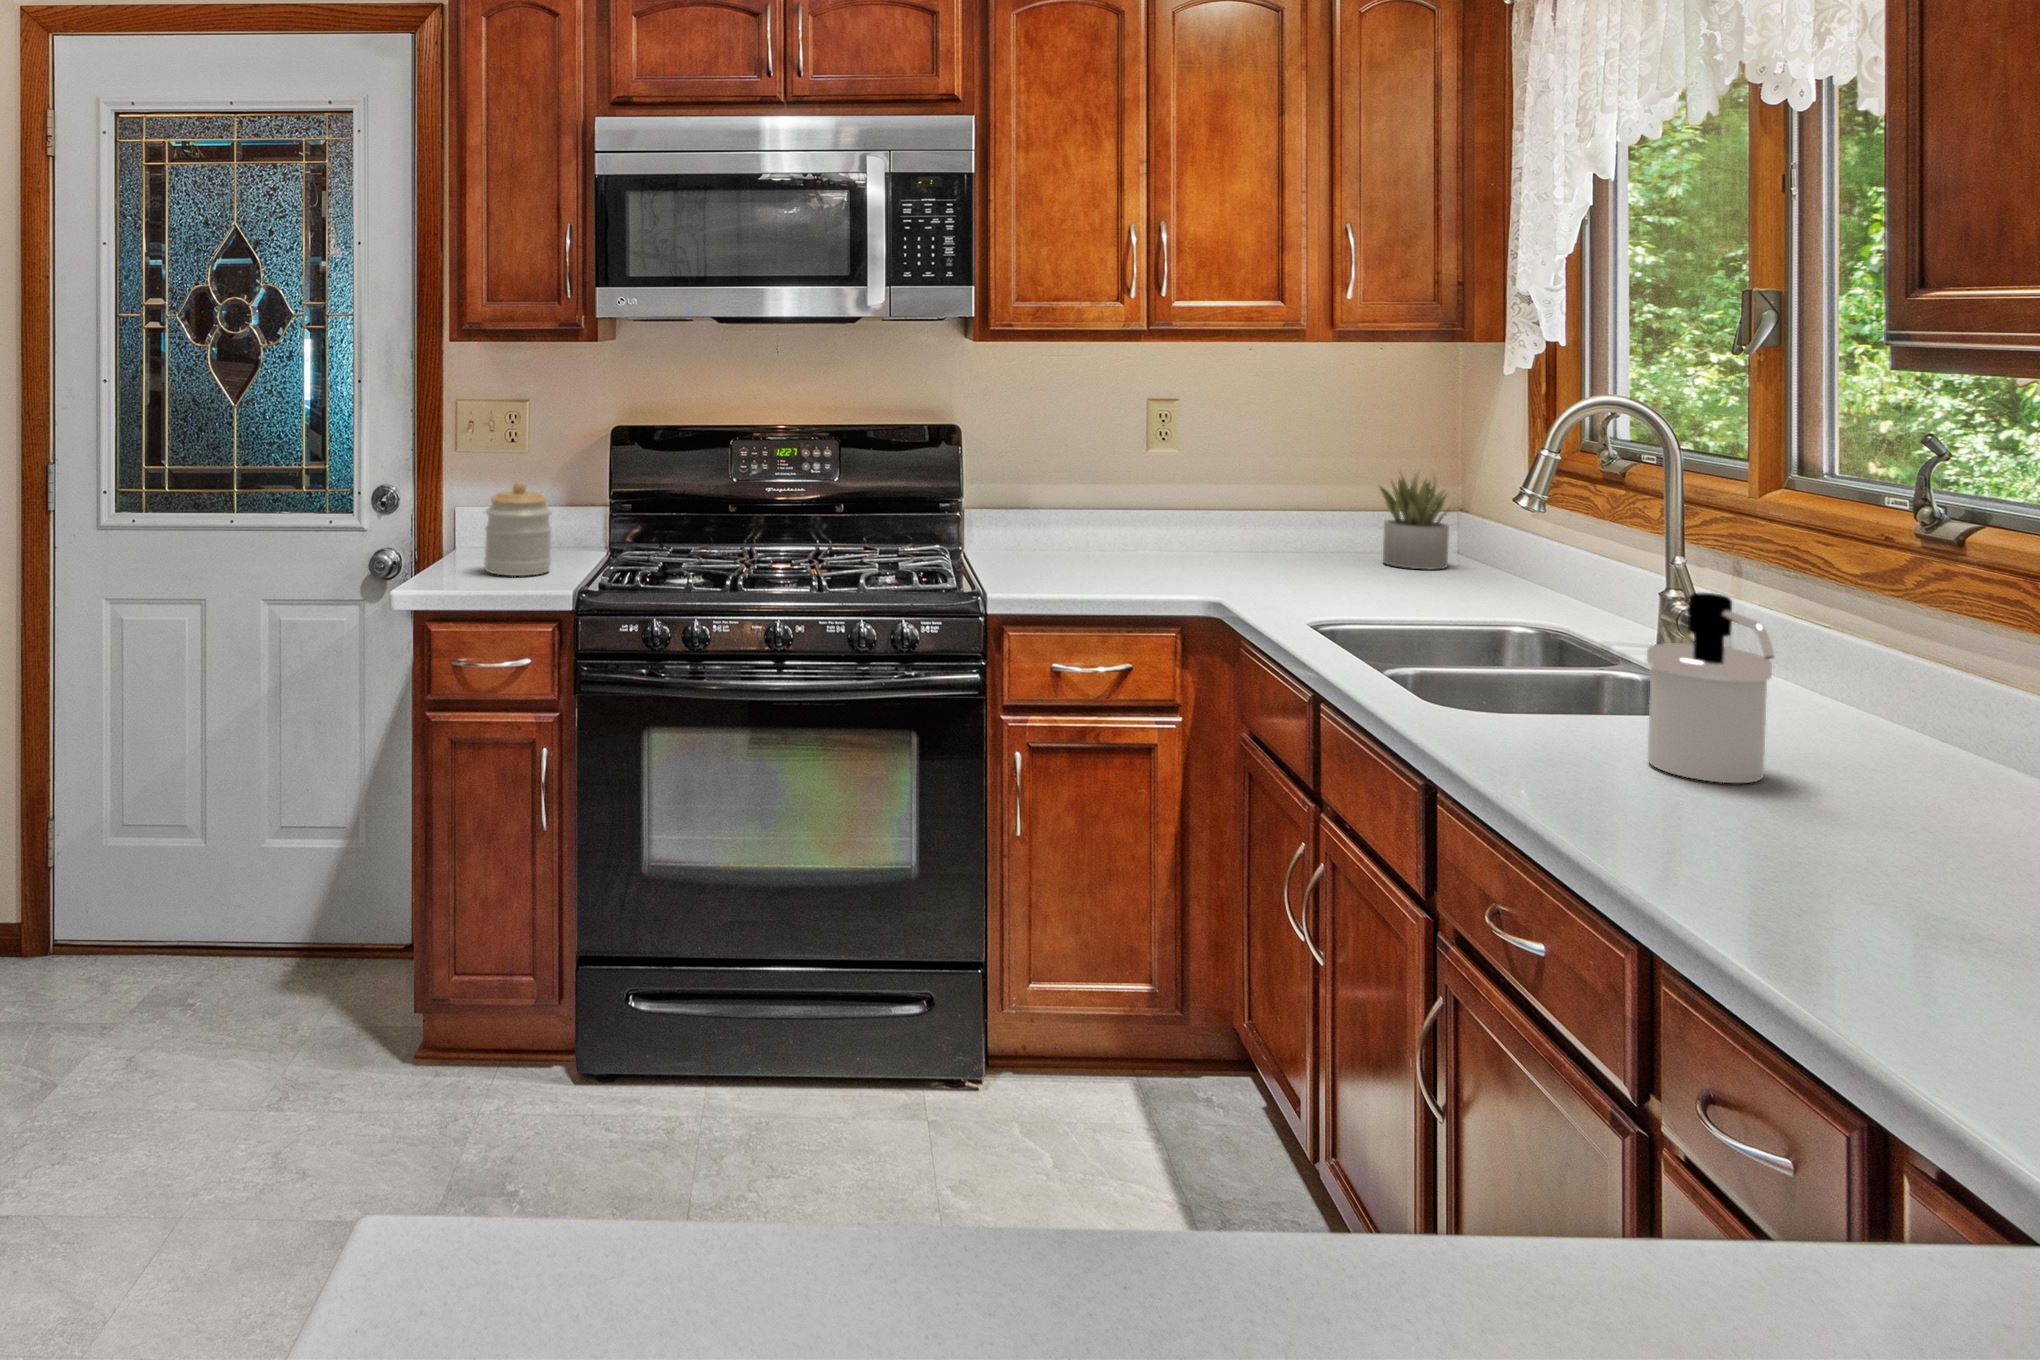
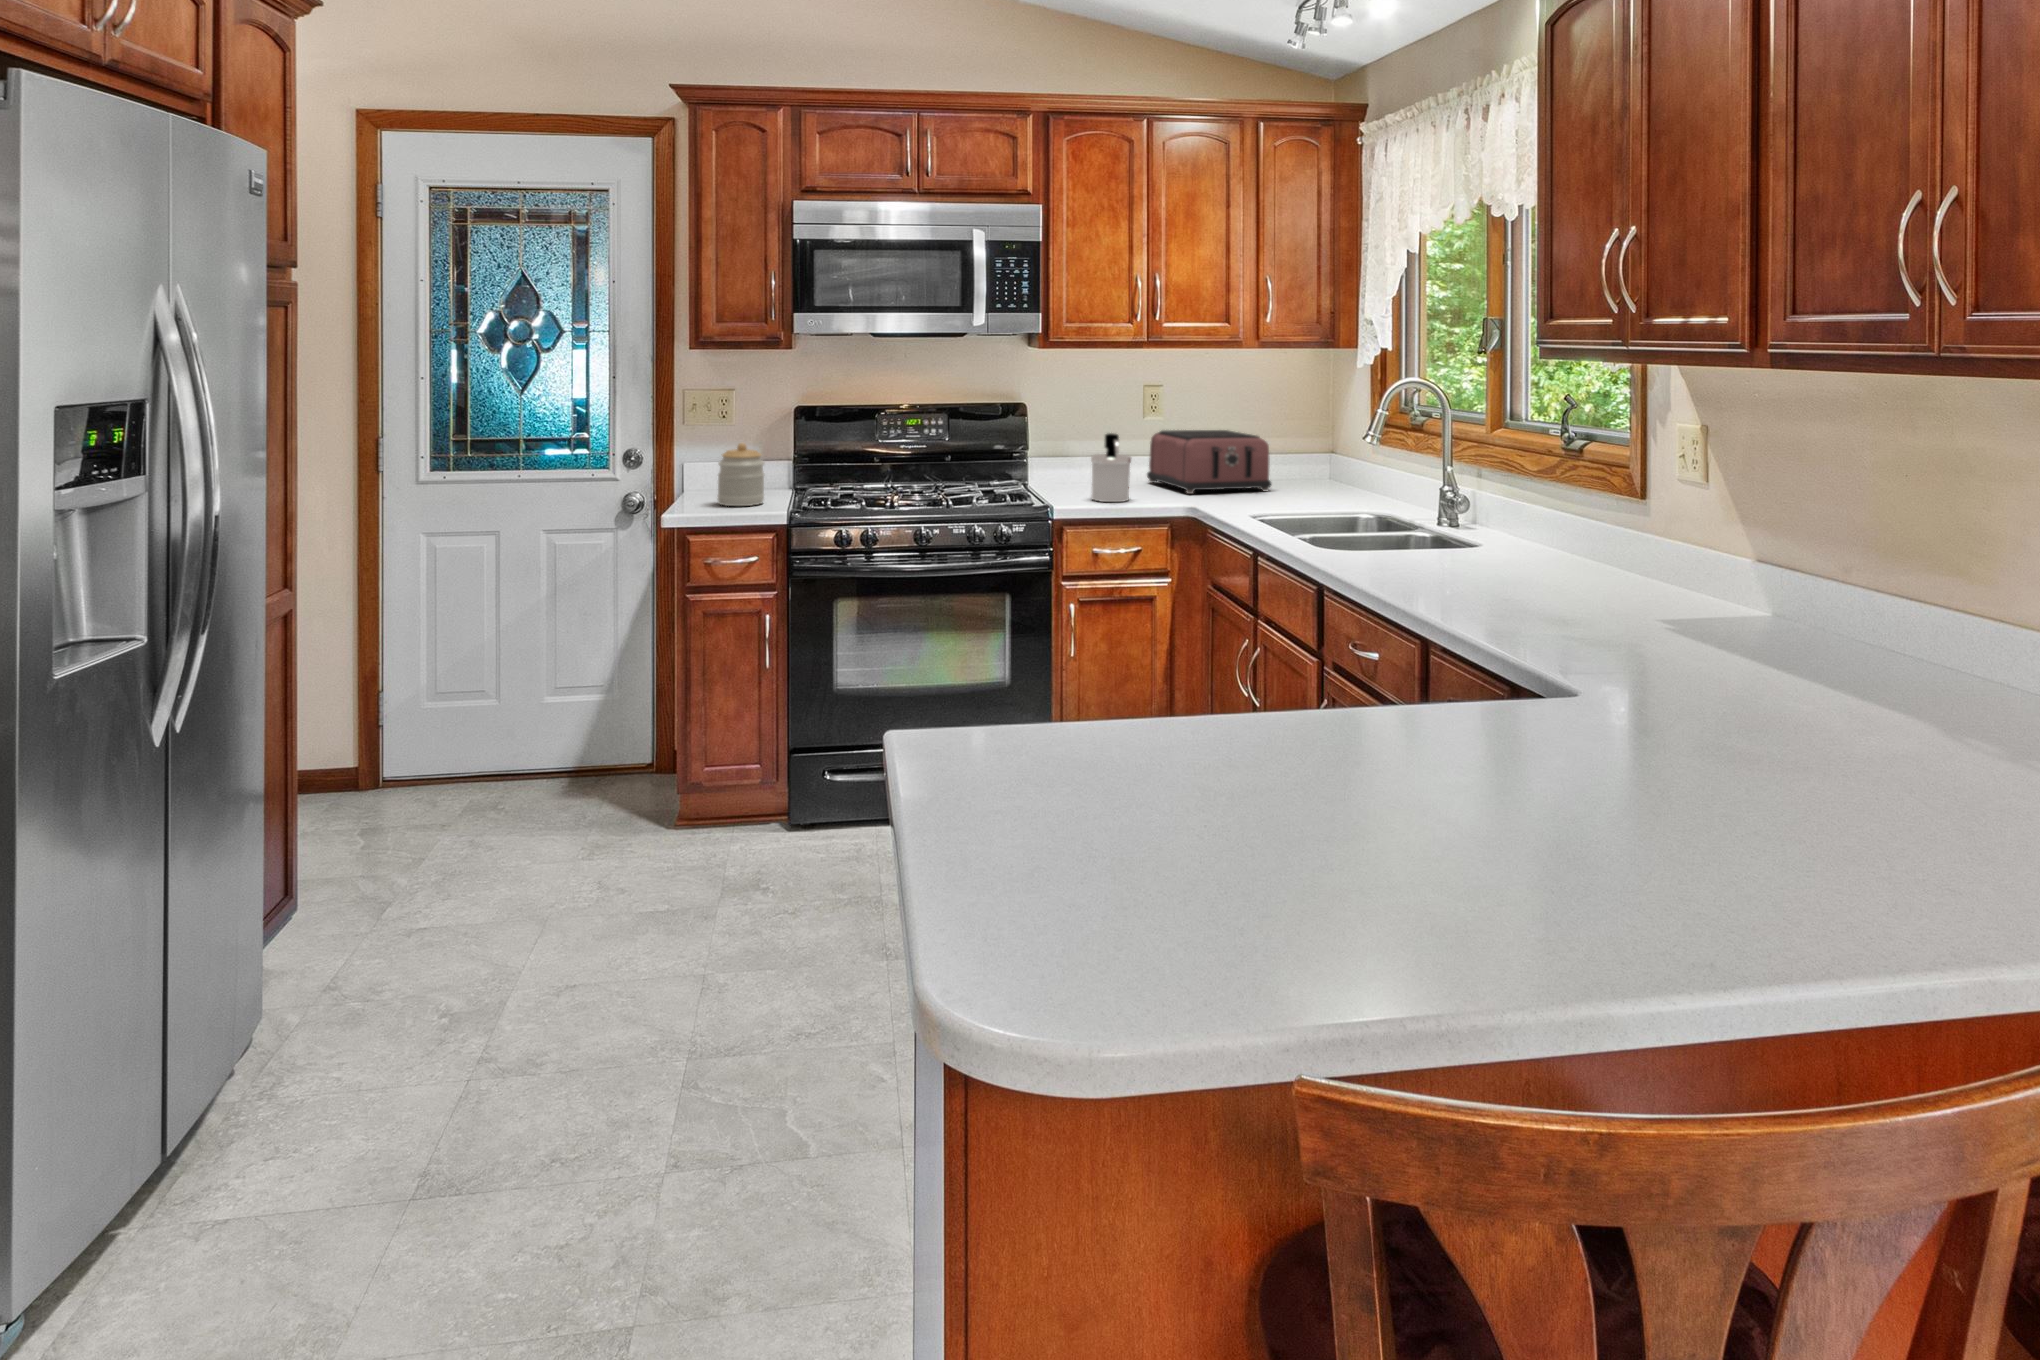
succulent plant: present [1379,472,1450,569] -> none [1285,424,1329,485]
toaster: none [1142,474,1352,580] -> present [1147,430,1271,494]
soap dispenser: present [1647,593,1774,783] -> present [1091,433,1131,502]

